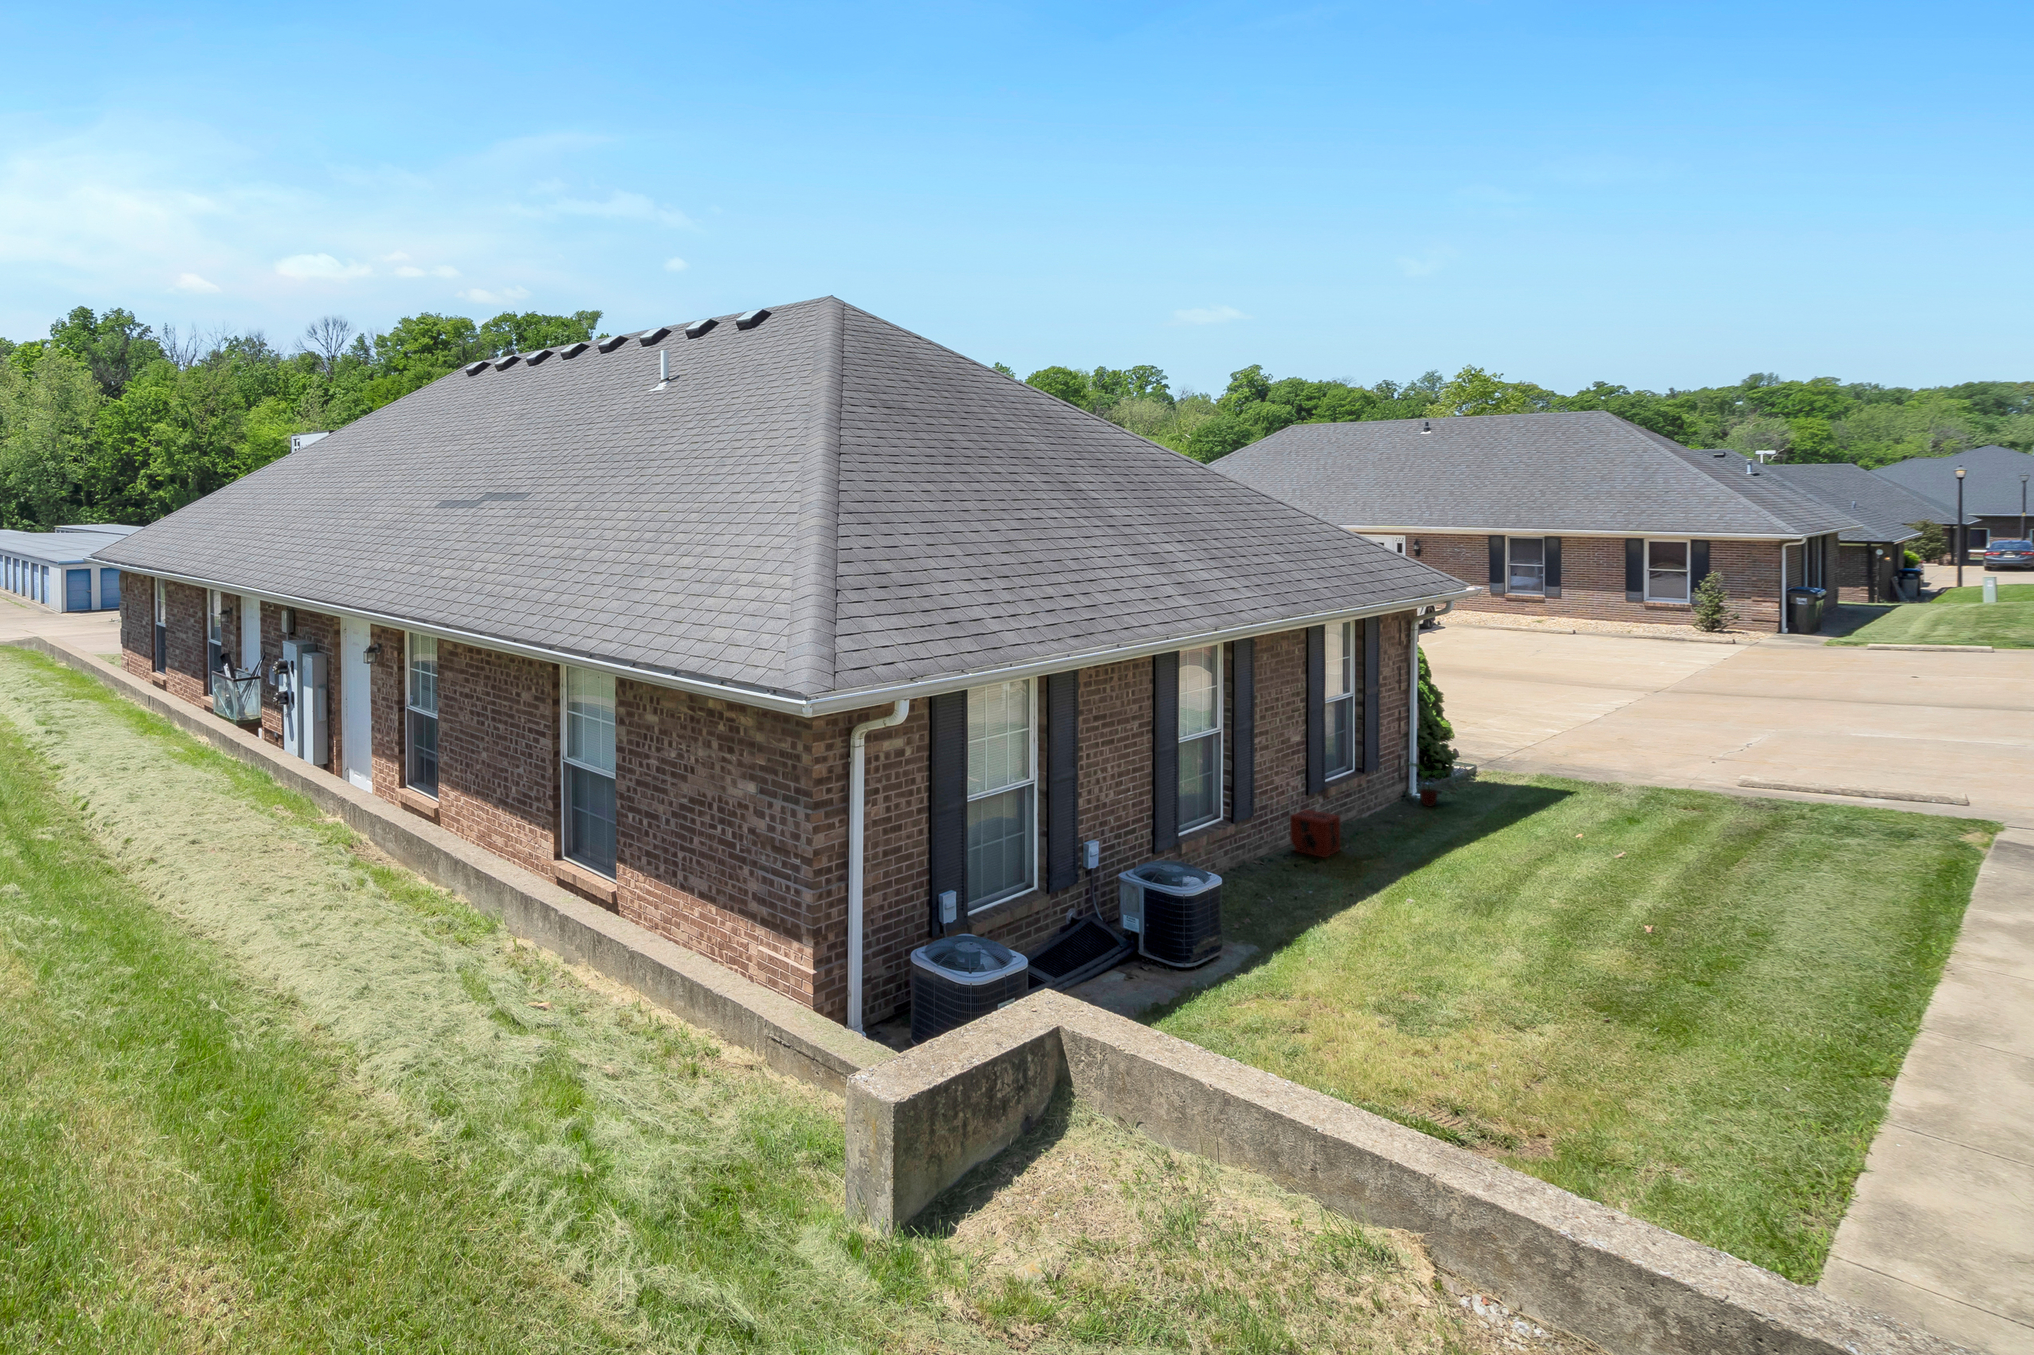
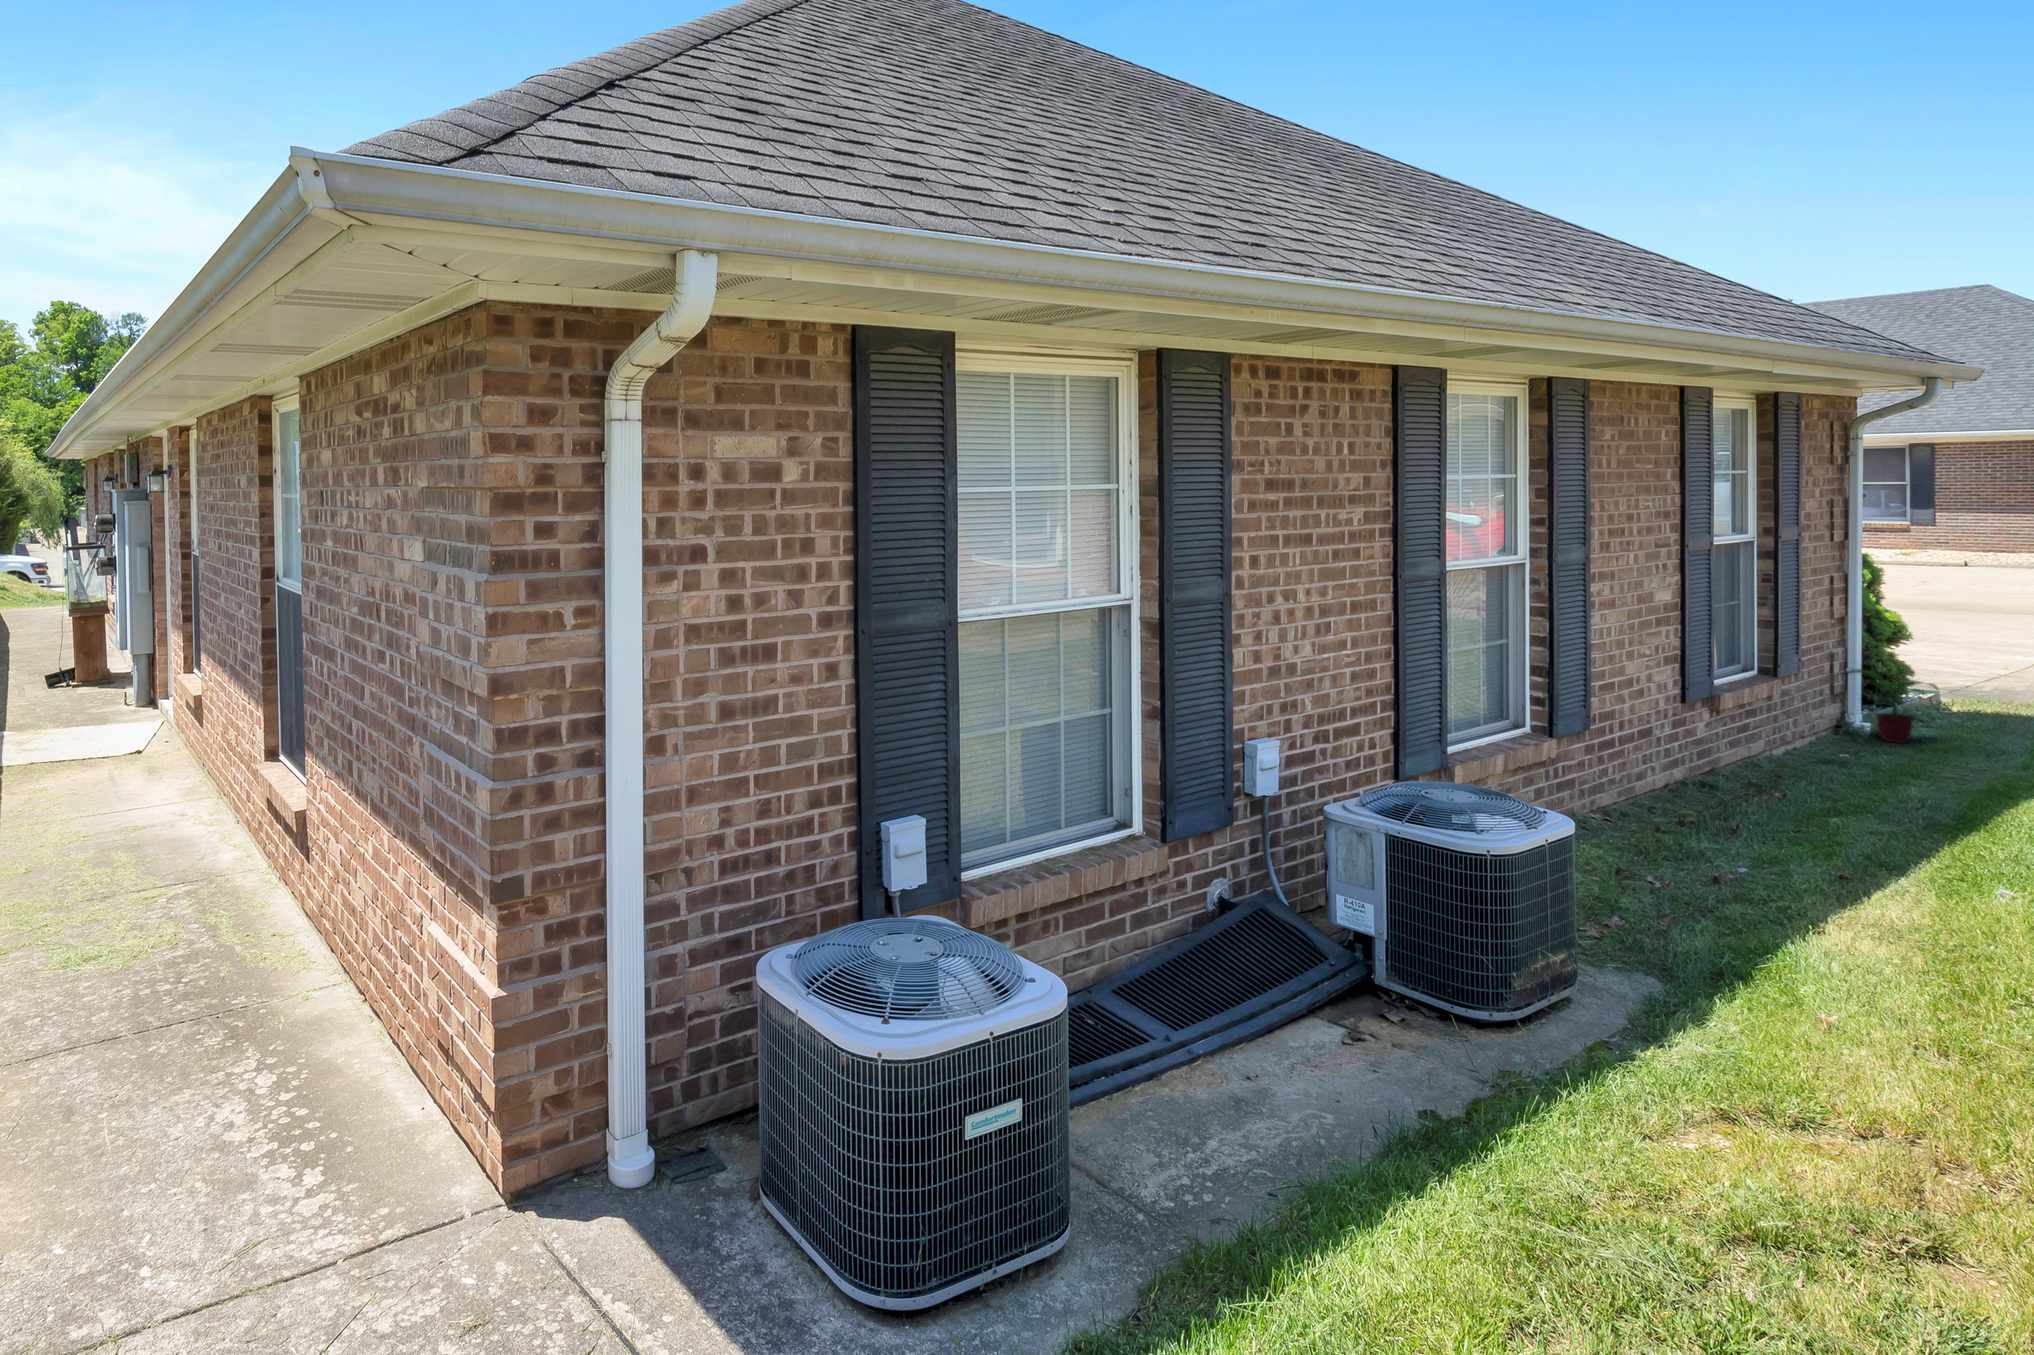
storage box: present [1290,809,1340,857] -> none [1656,728,1761,814]

